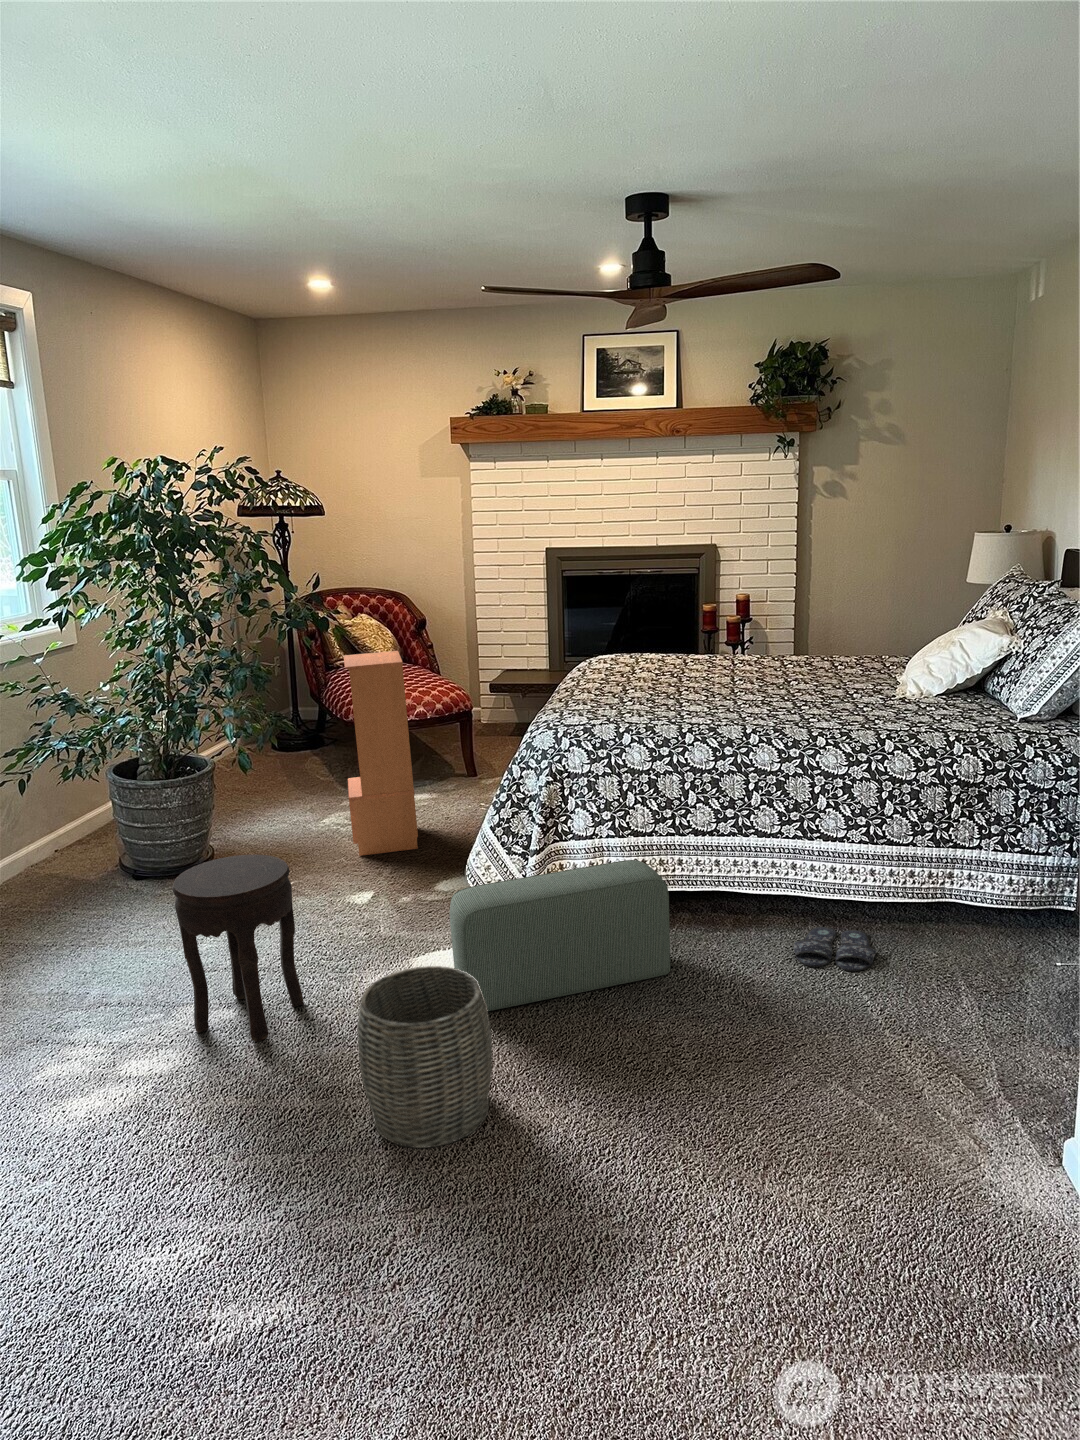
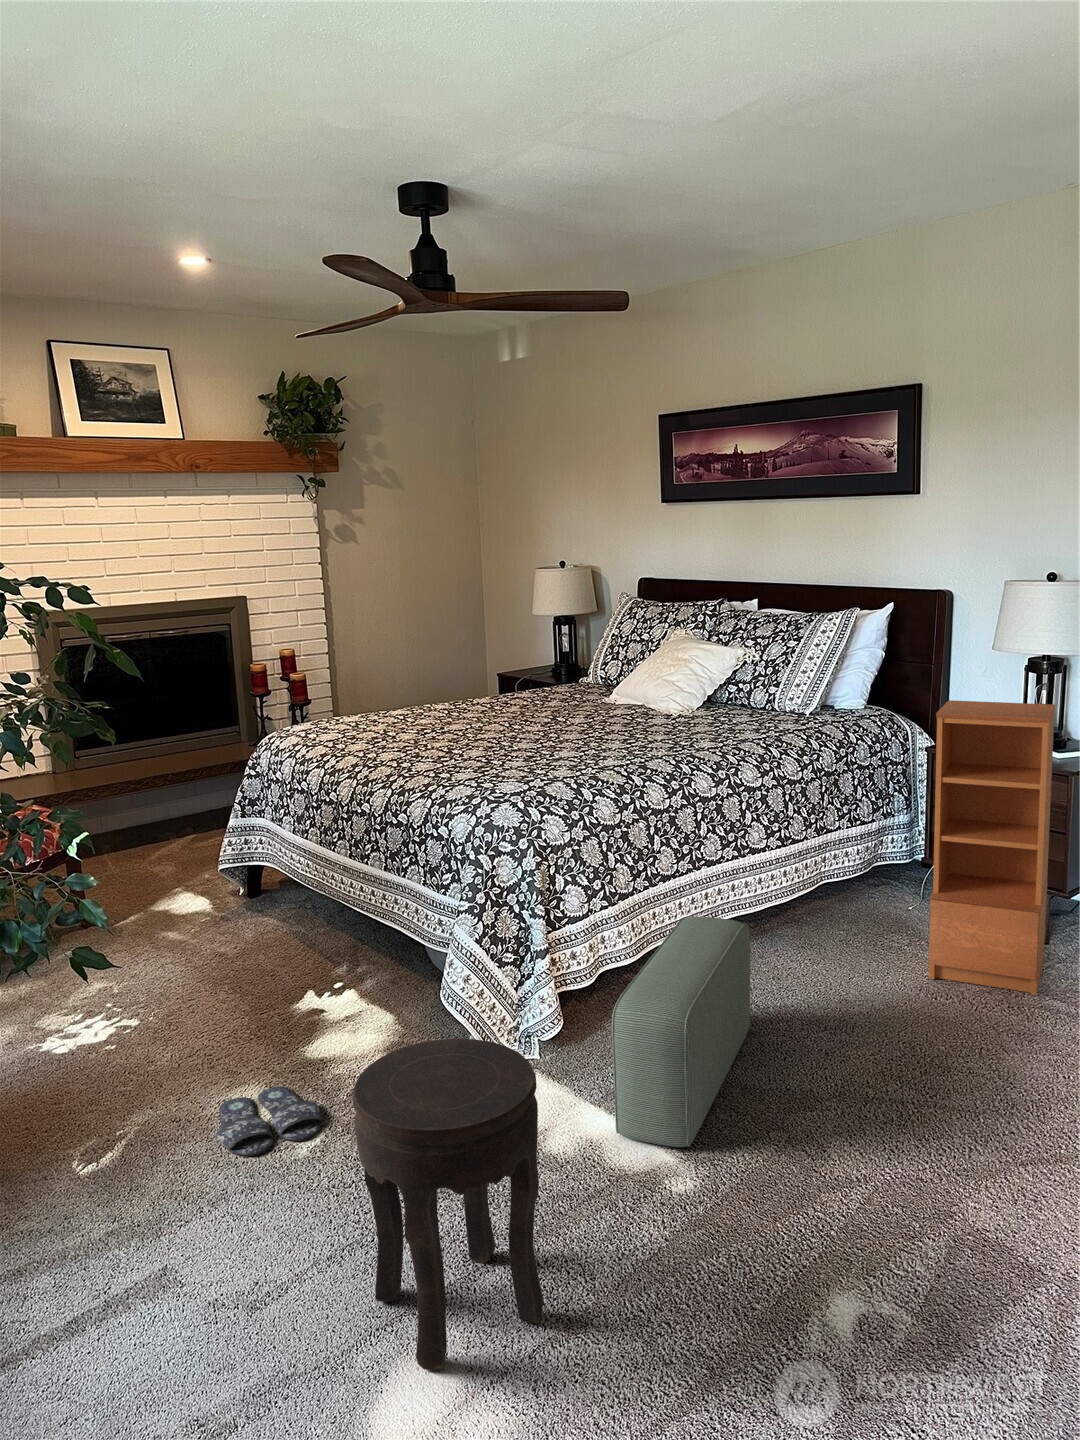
bookcase: present [344,651,418,856] -> present [929,700,1055,995]
slippers: present [794,927,877,971] -> present [216,1086,322,1156]
woven basket: present [357,966,493,1148] -> none [778,1058,953,1297]

